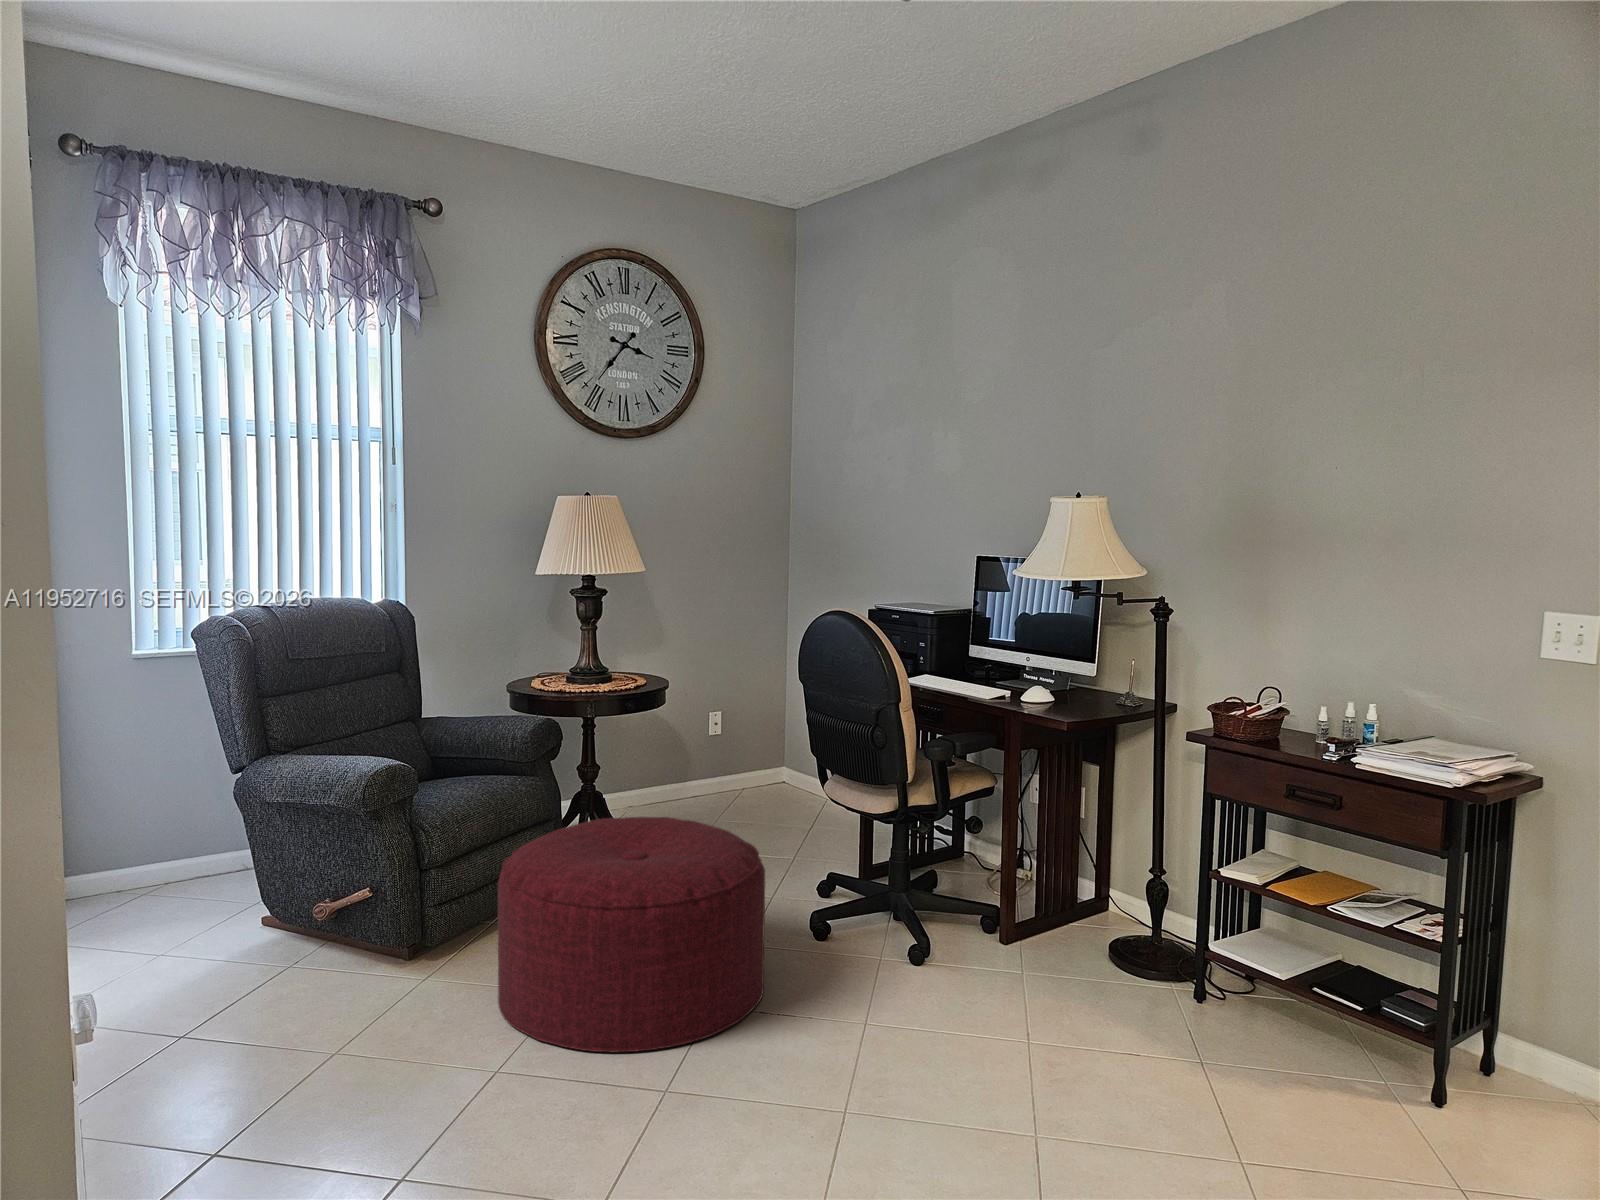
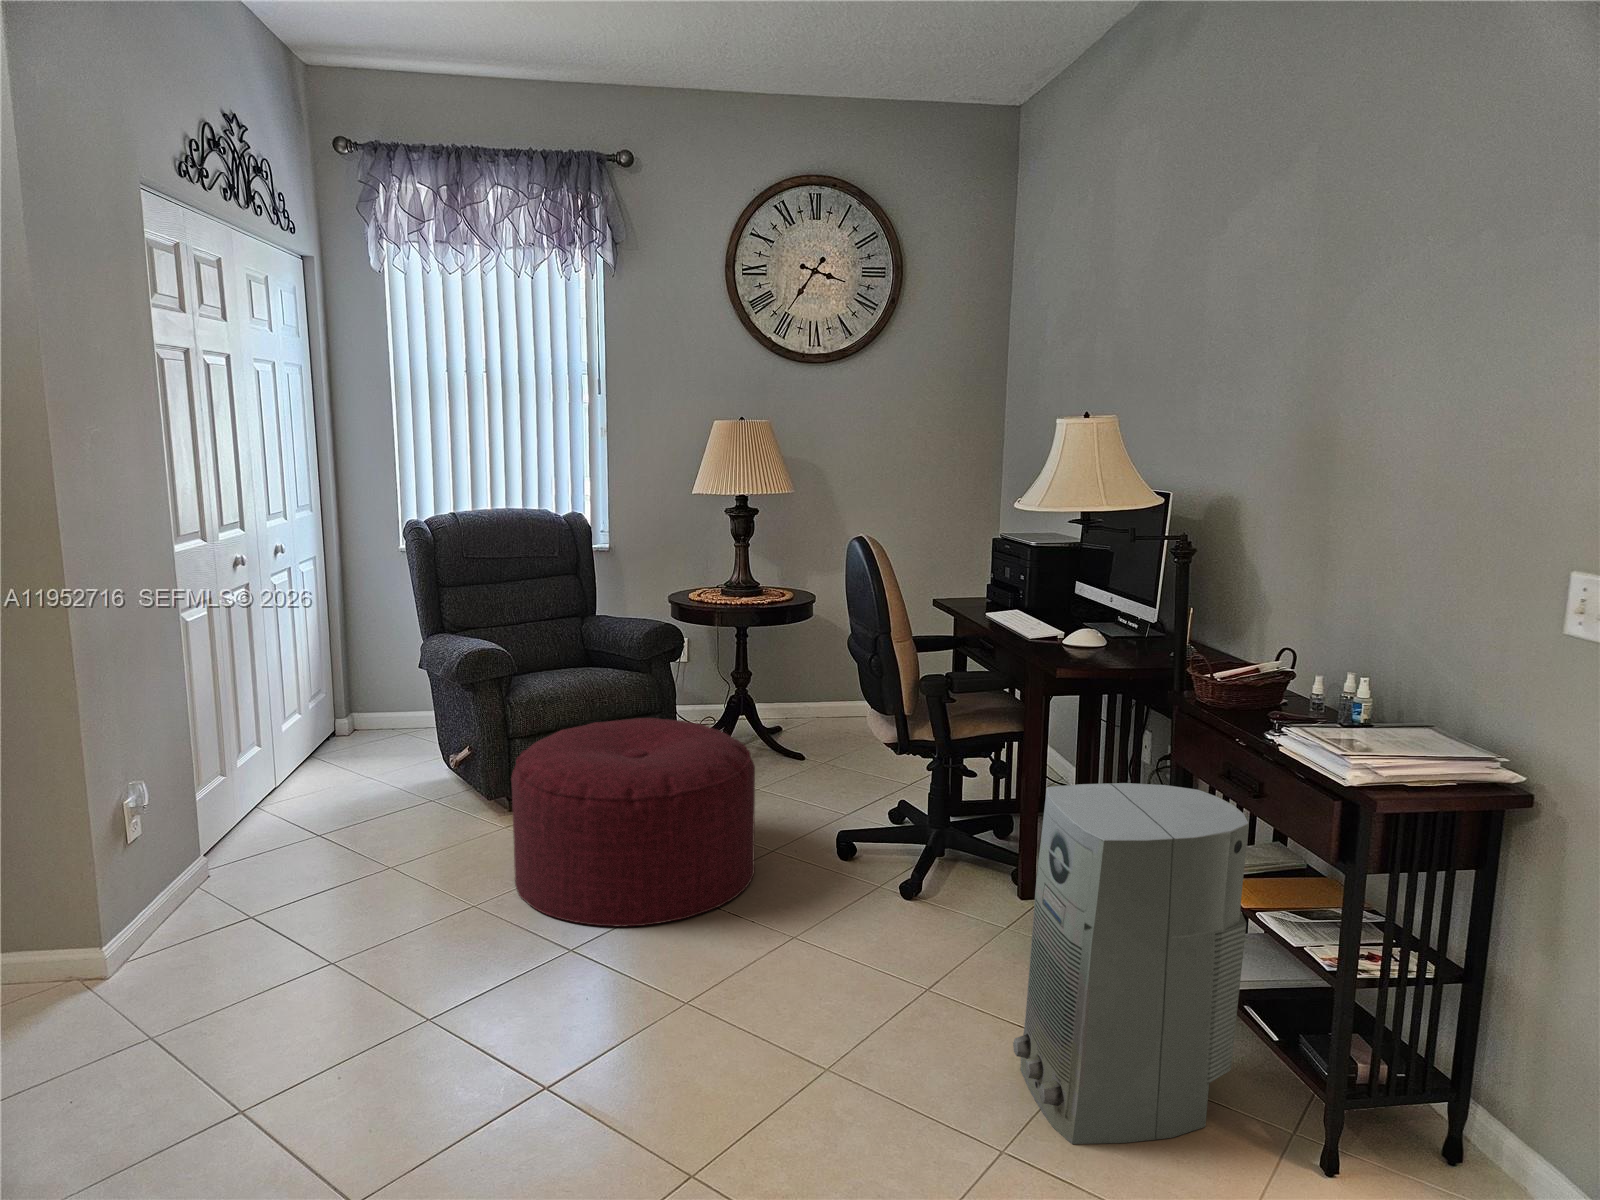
air purifier: none [1142,798,1324,1114] -> present [1013,783,1249,1144]

